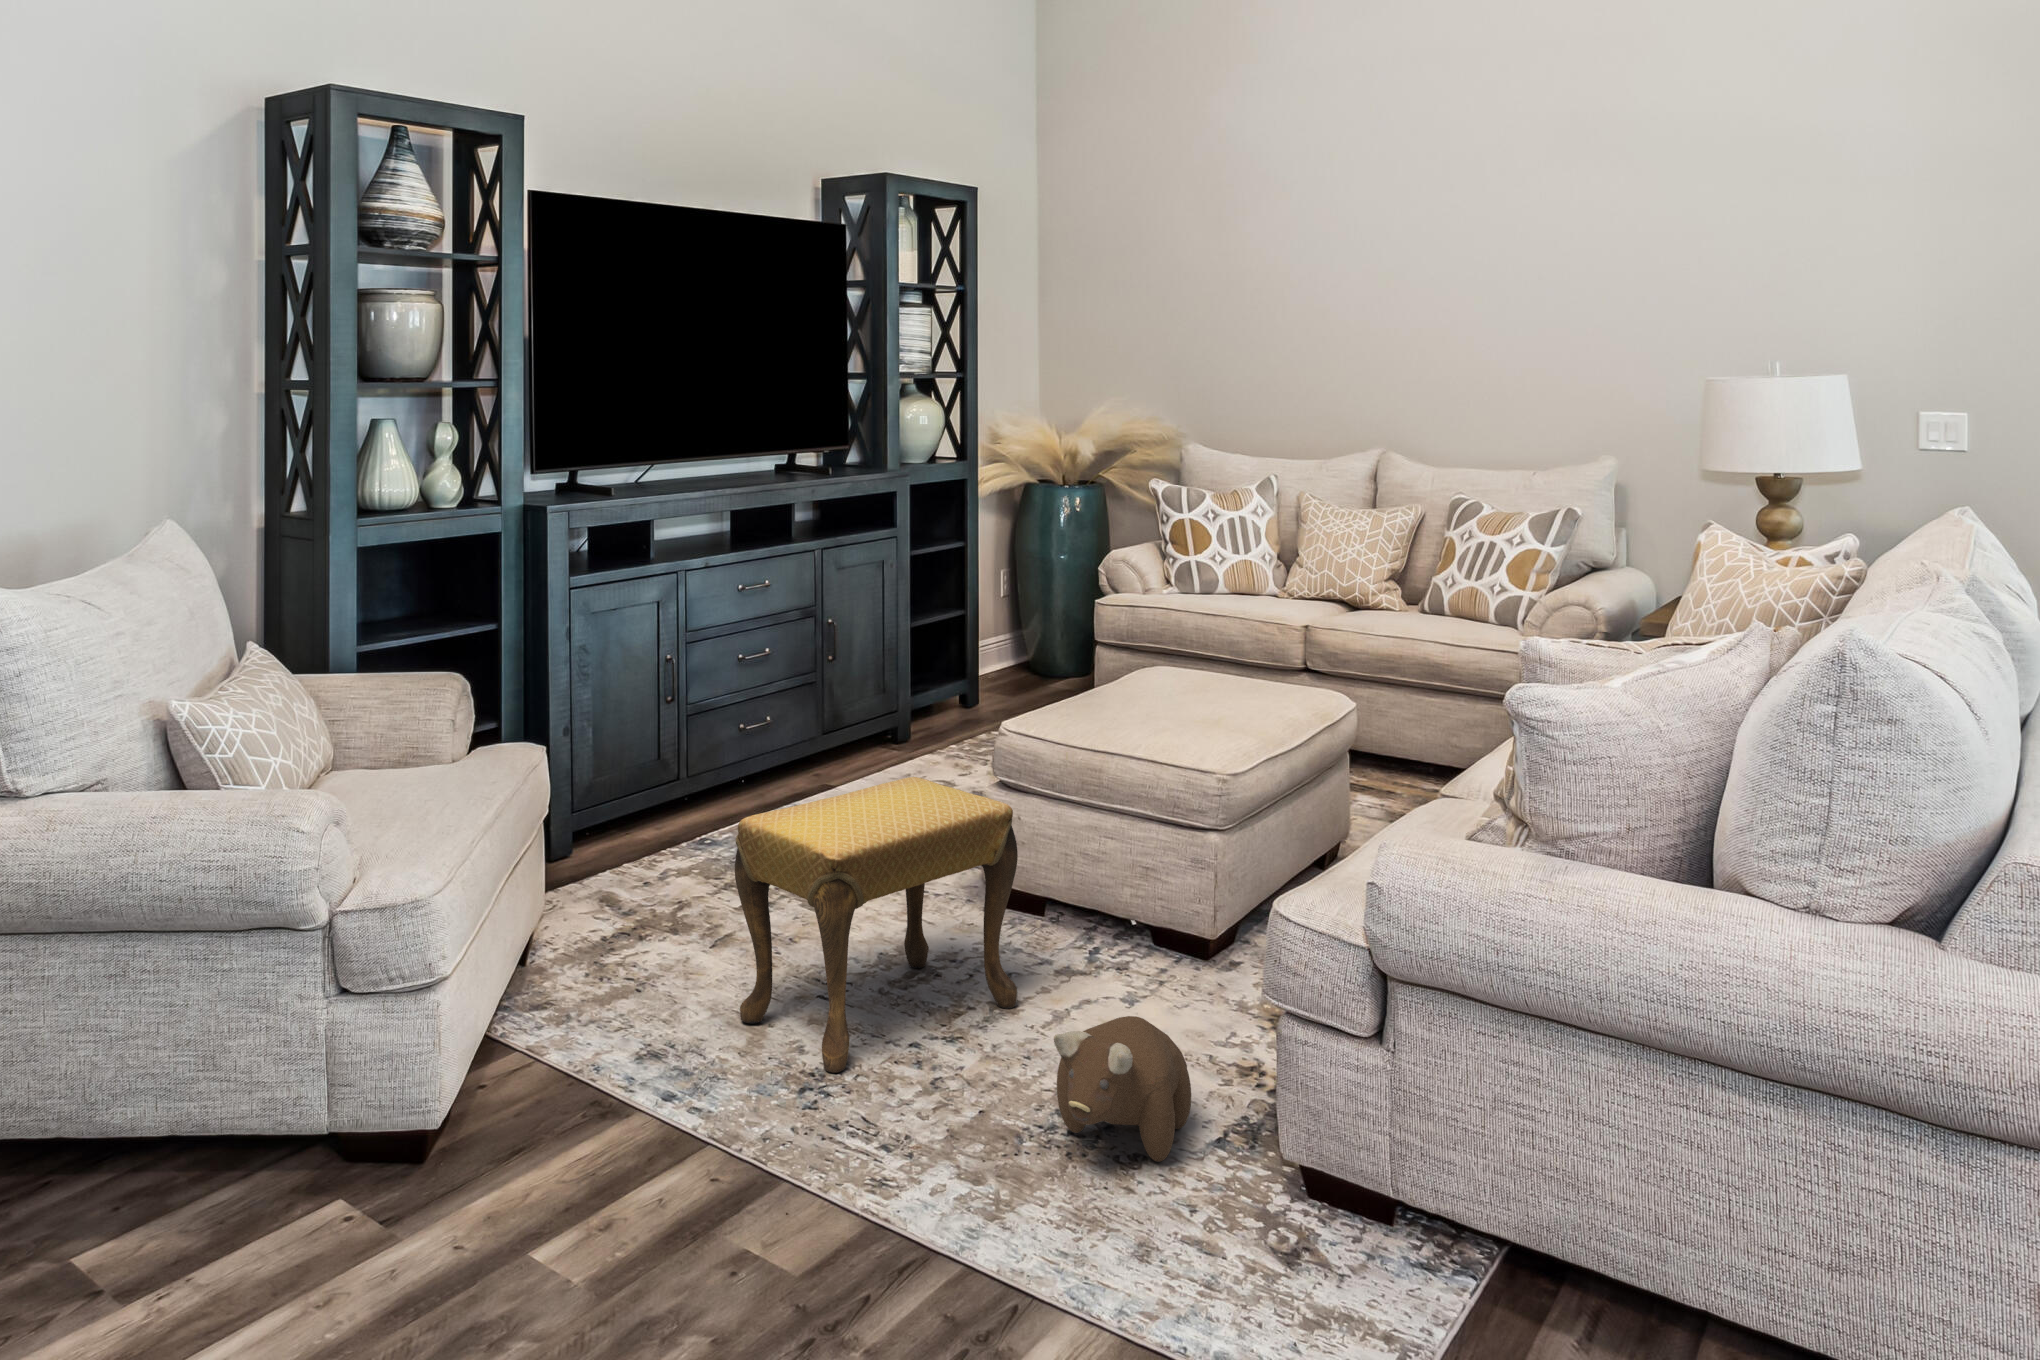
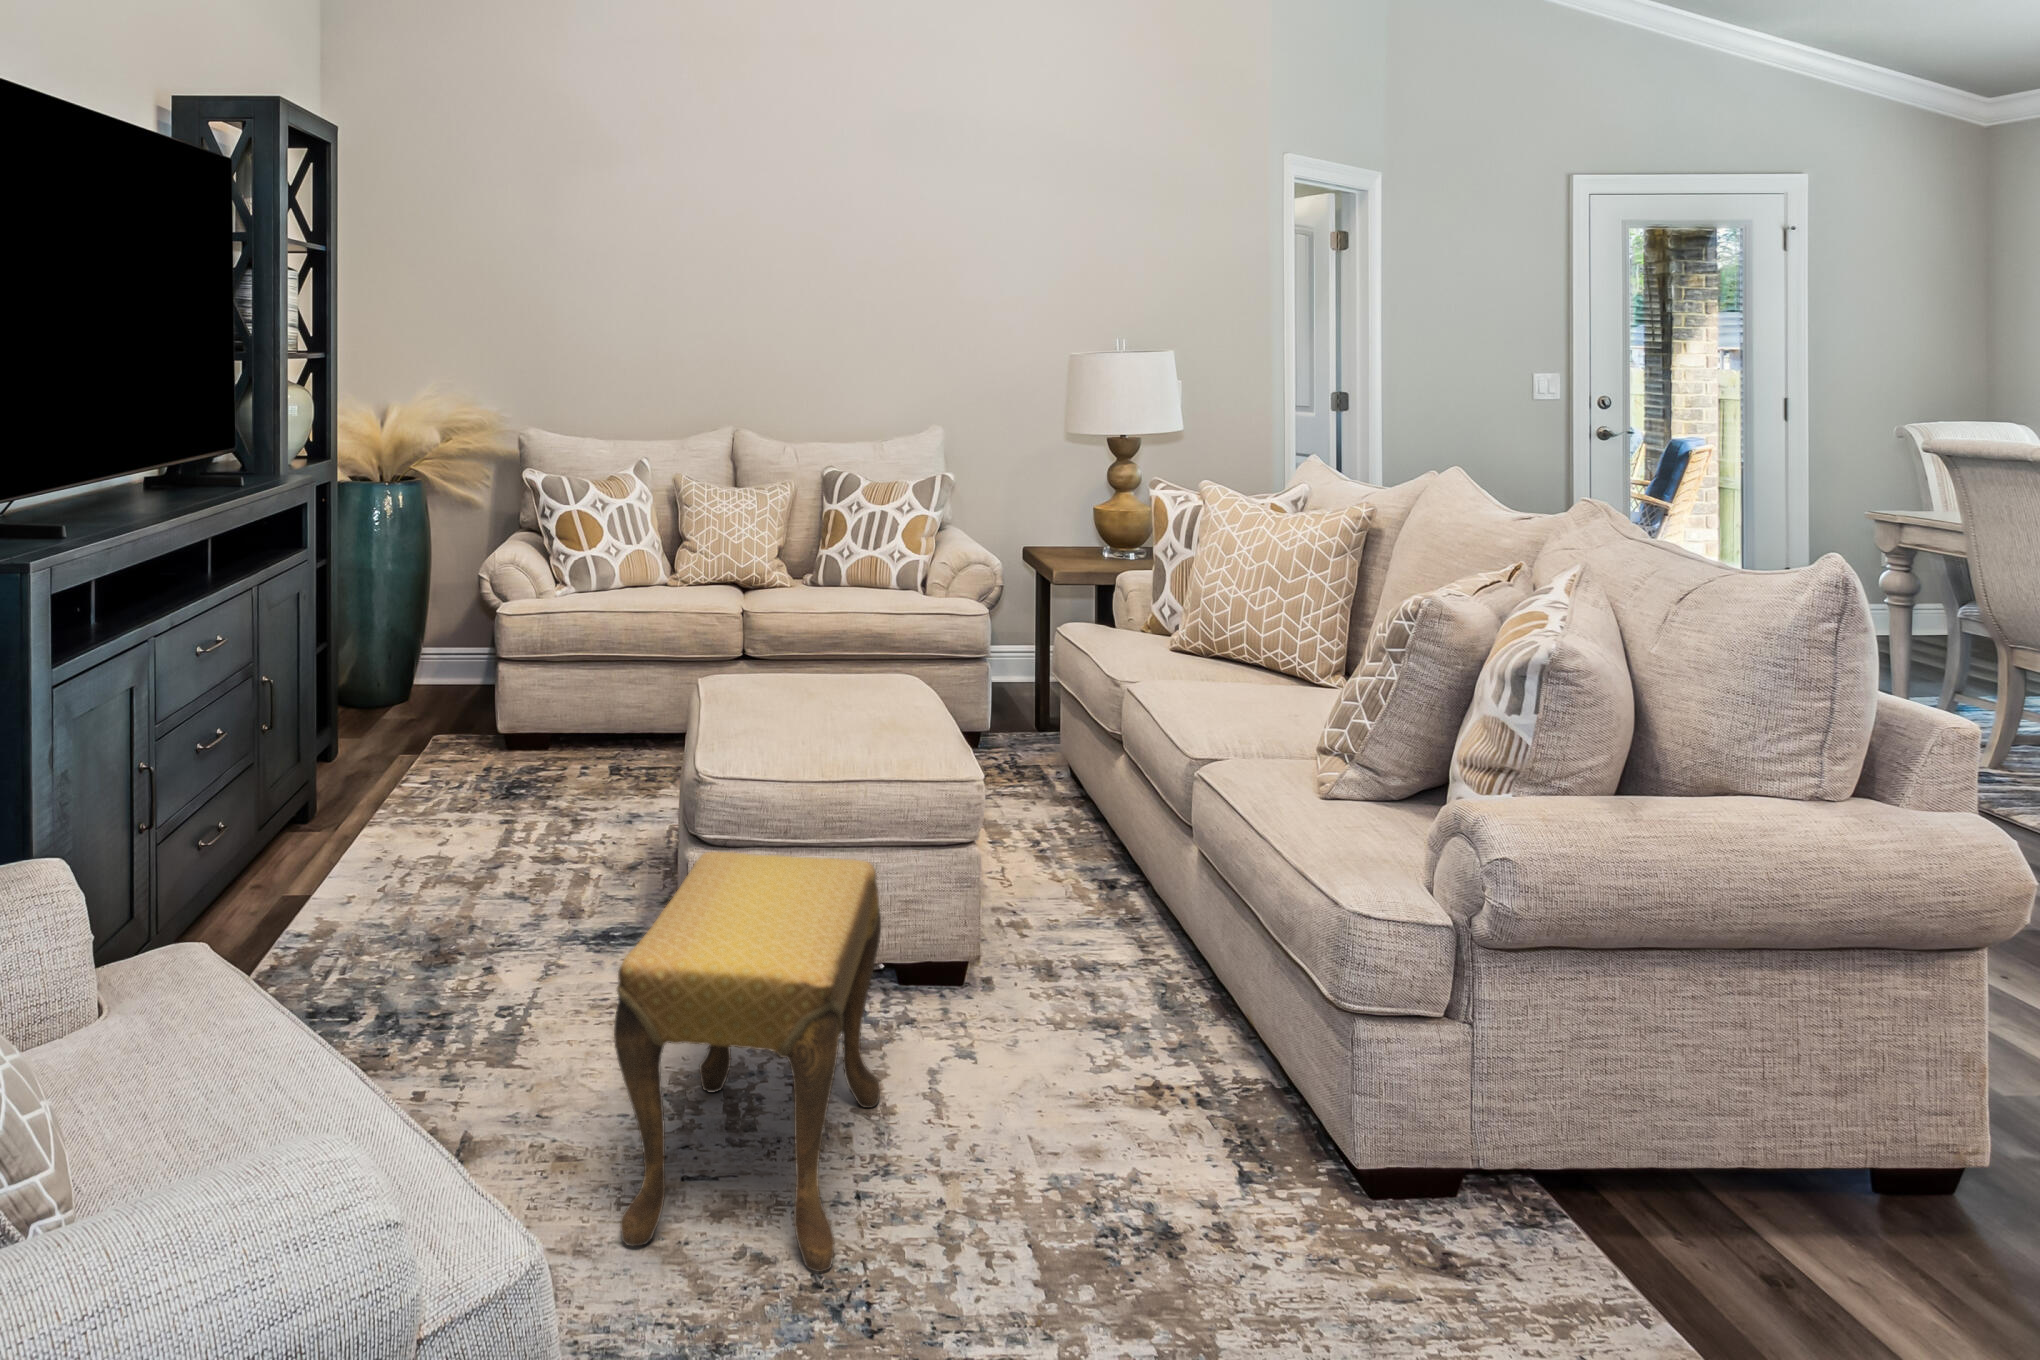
plush toy: present [1054,1016,1191,1162] -> none [1120,1072,1271,1232]

